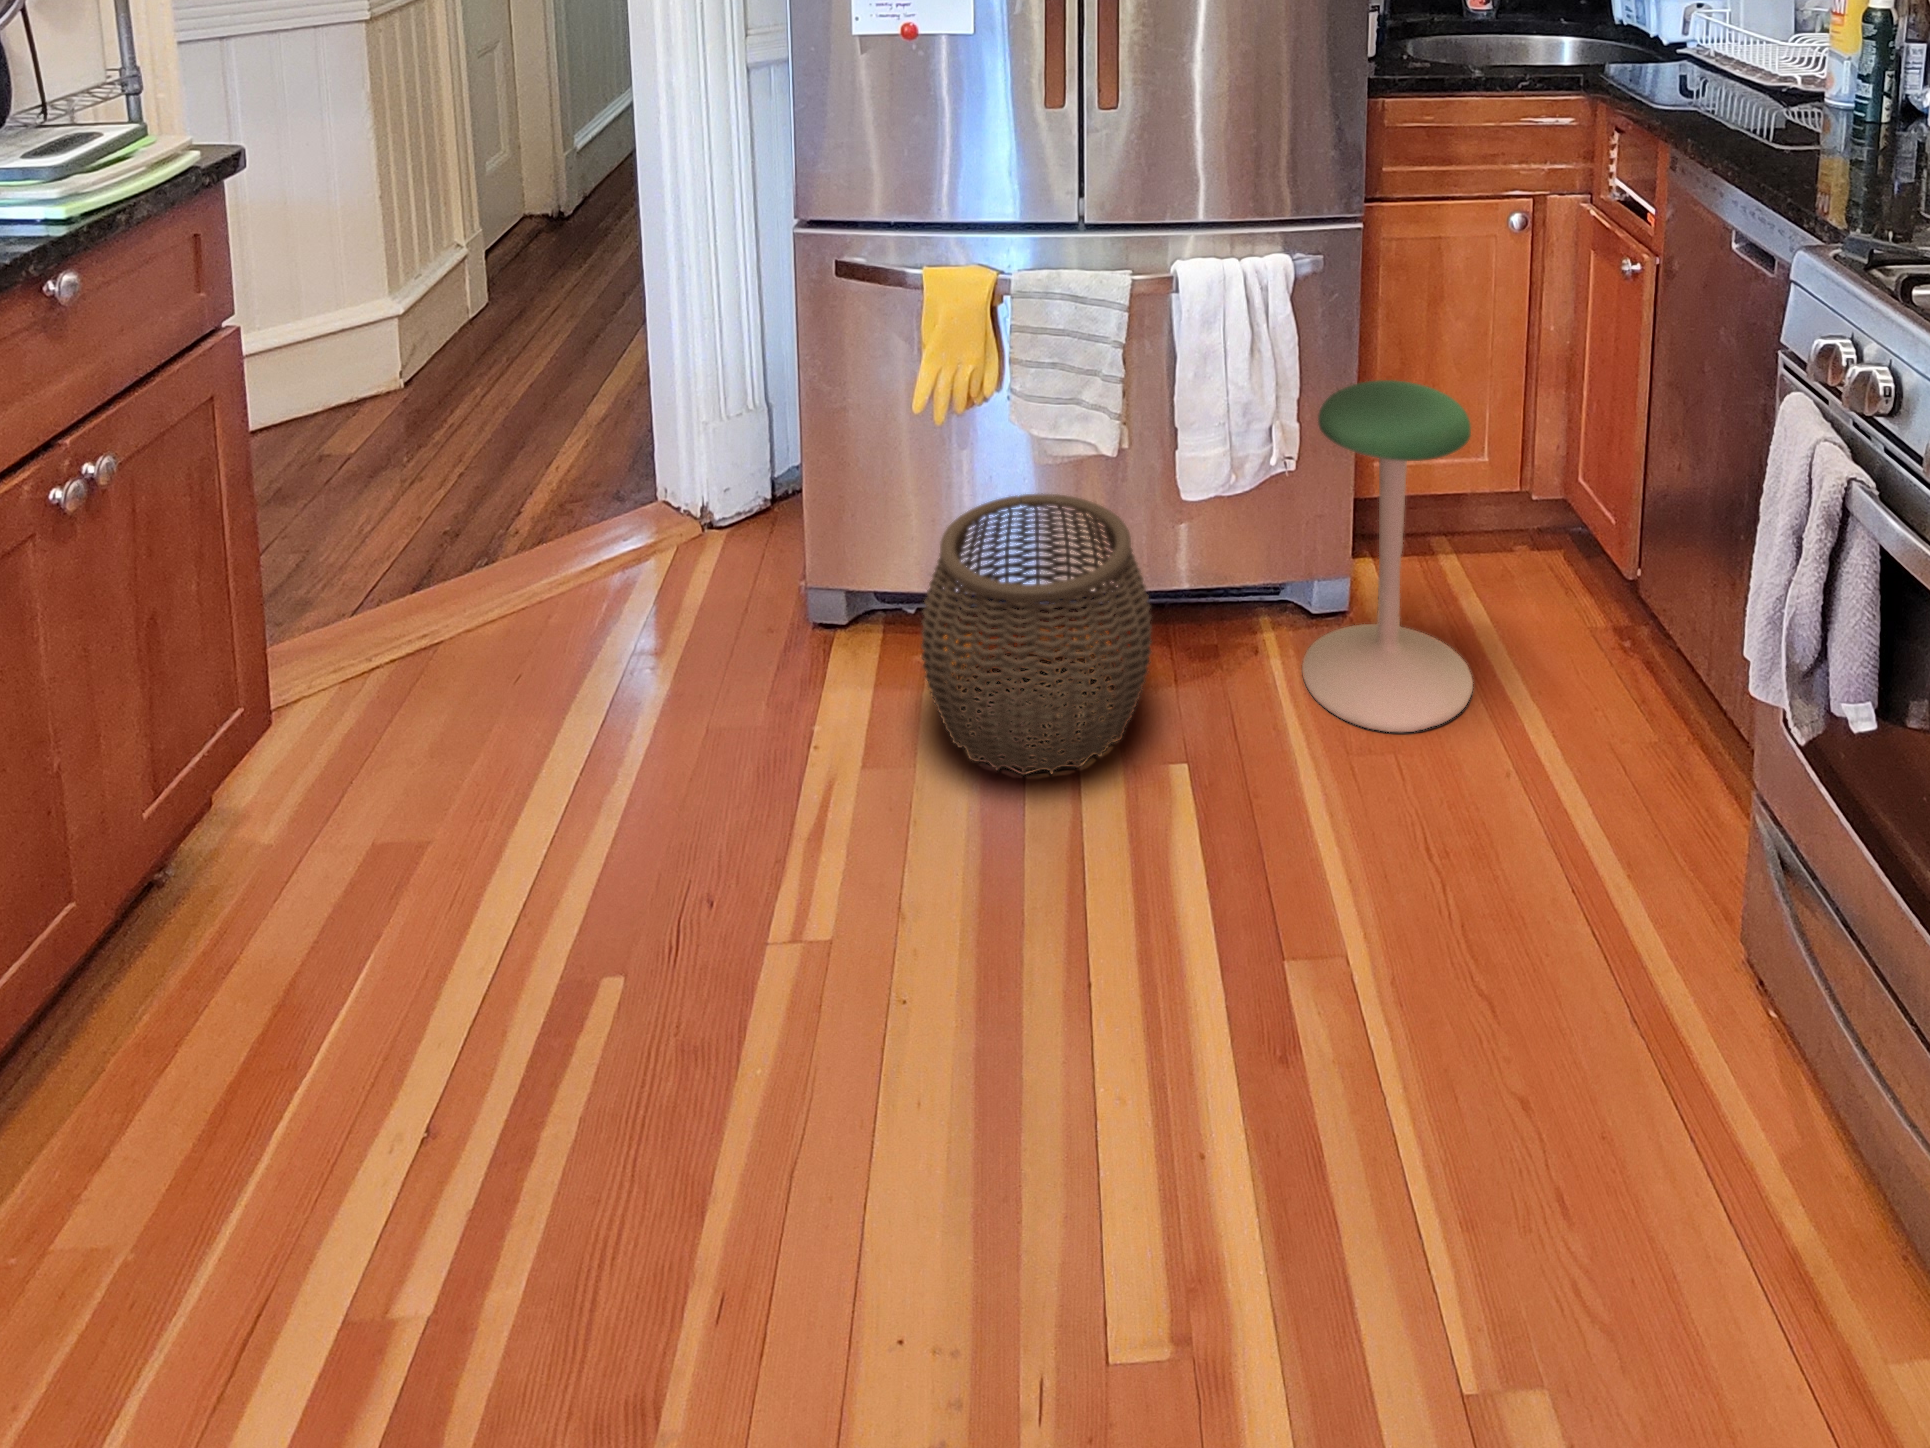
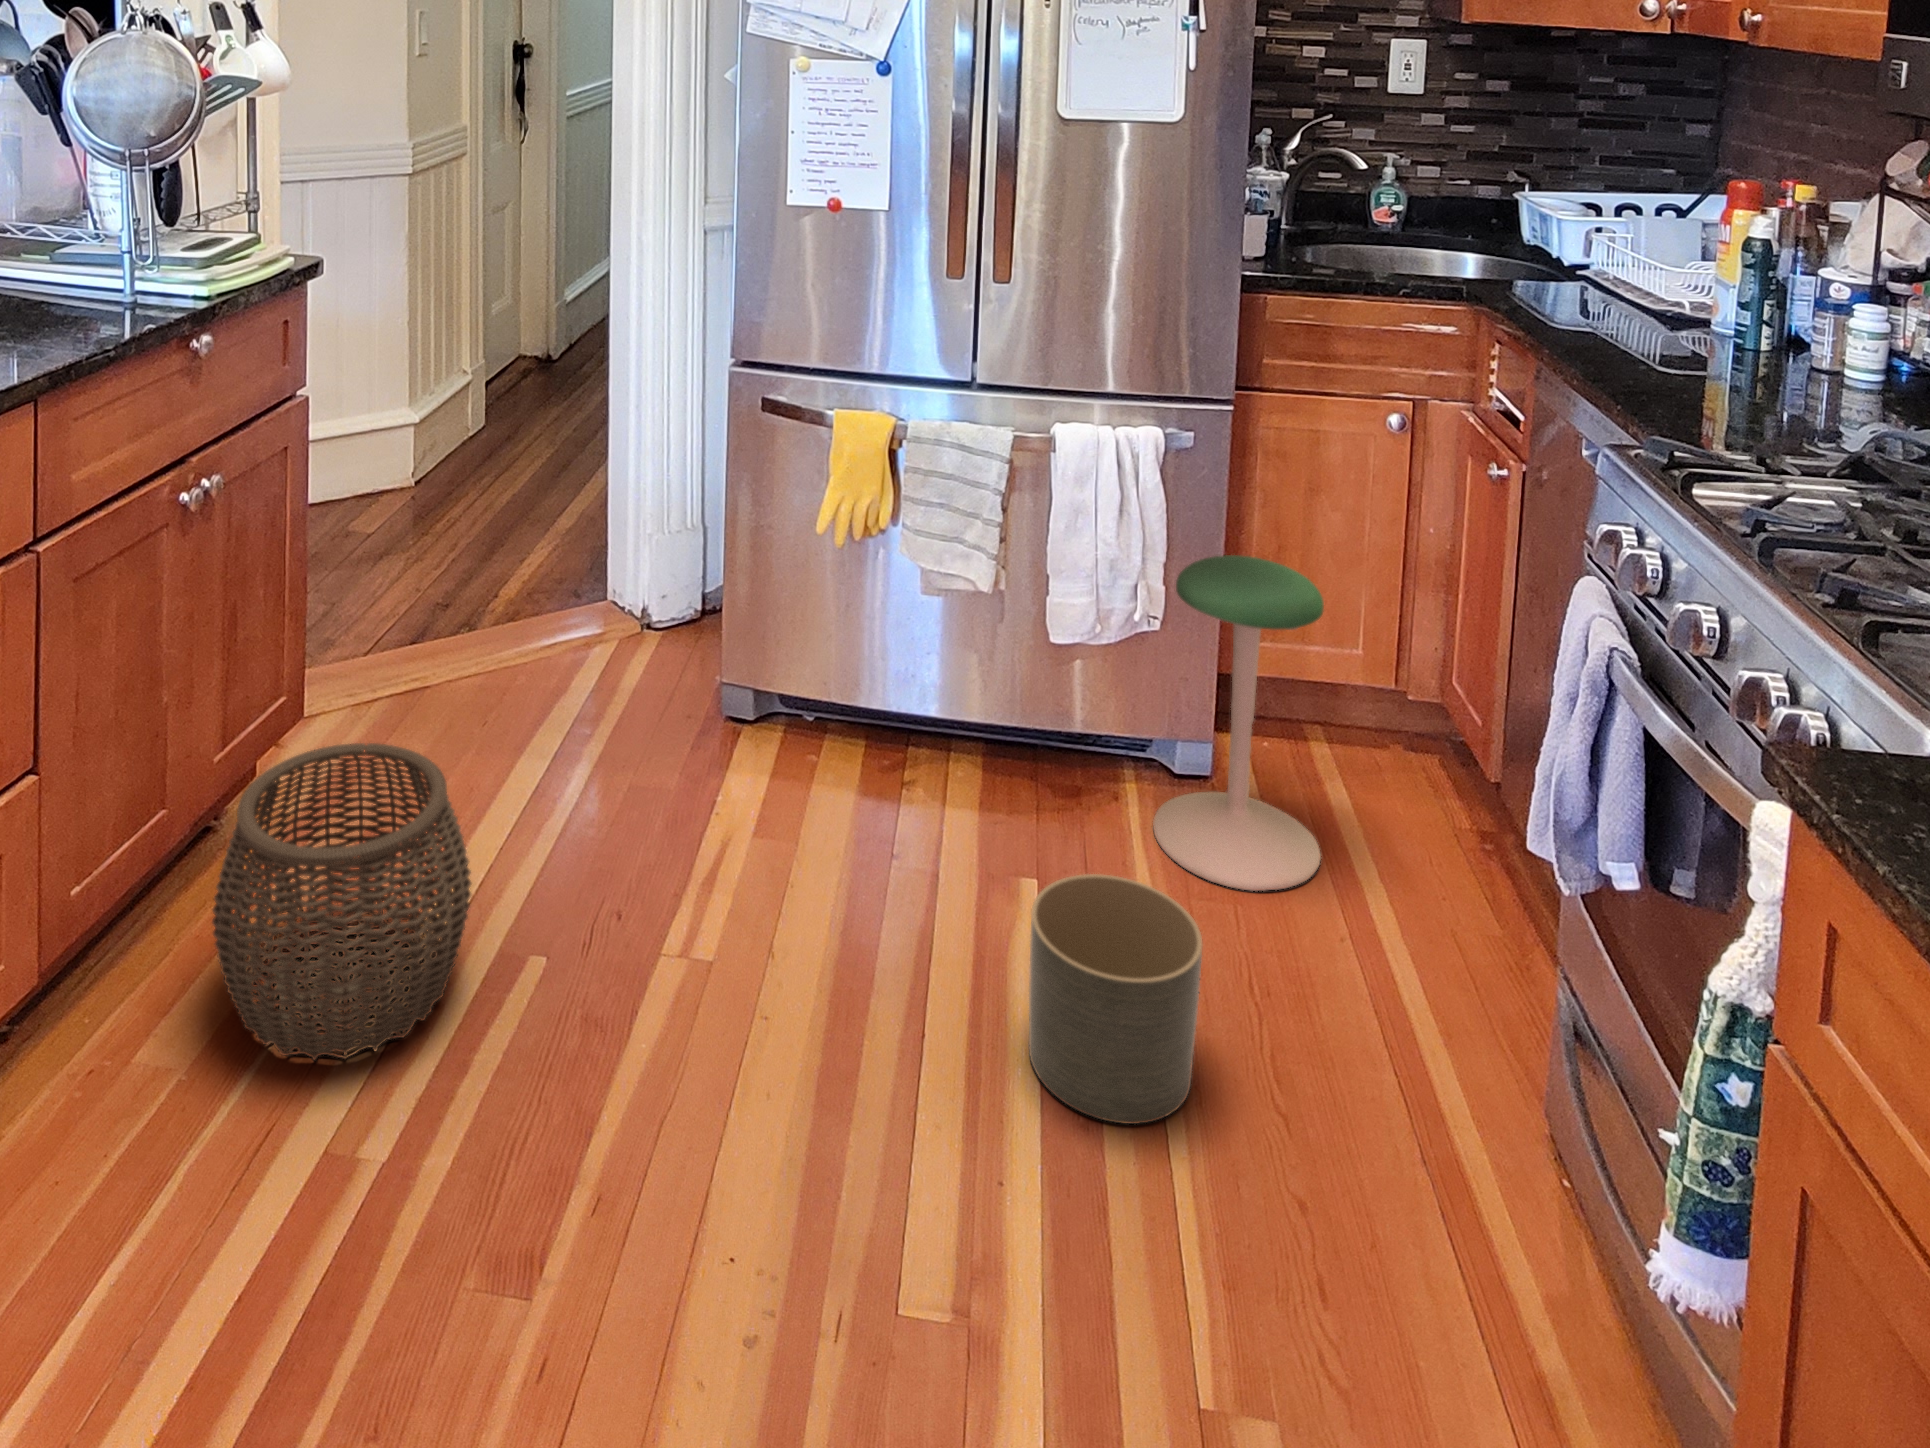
woven basket: present [921,494,1152,775] -> present [212,743,471,1060]
planter: none [1210,766,1398,1049] -> present [1029,874,1202,1124]

